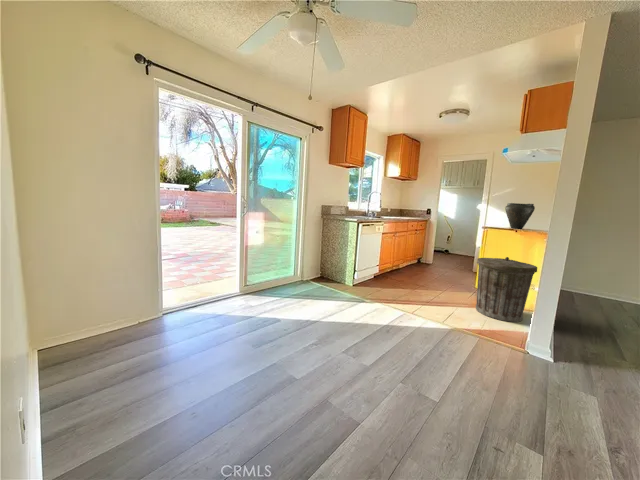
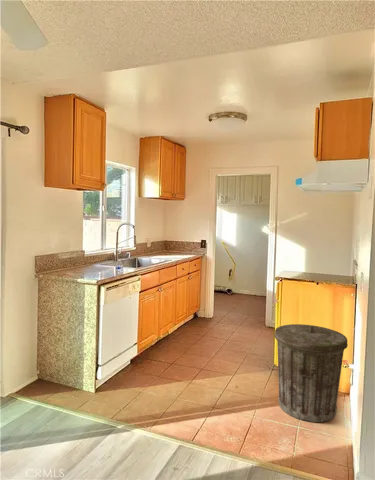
vase: present [505,203,535,229] -> none [300,243,332,278]

